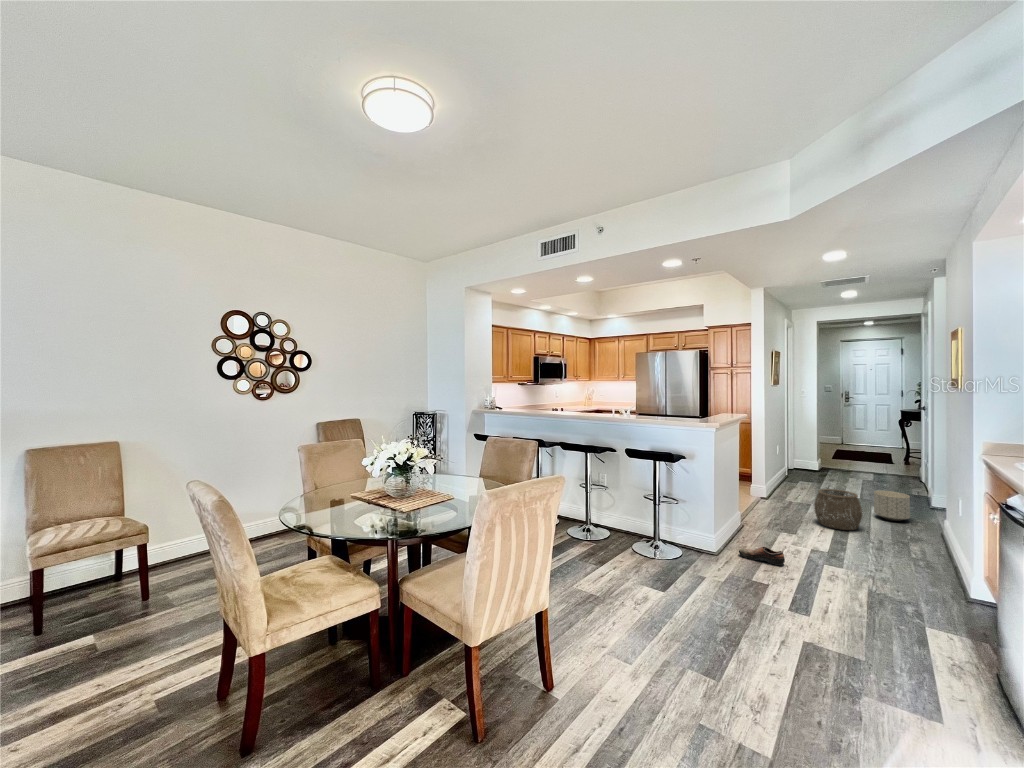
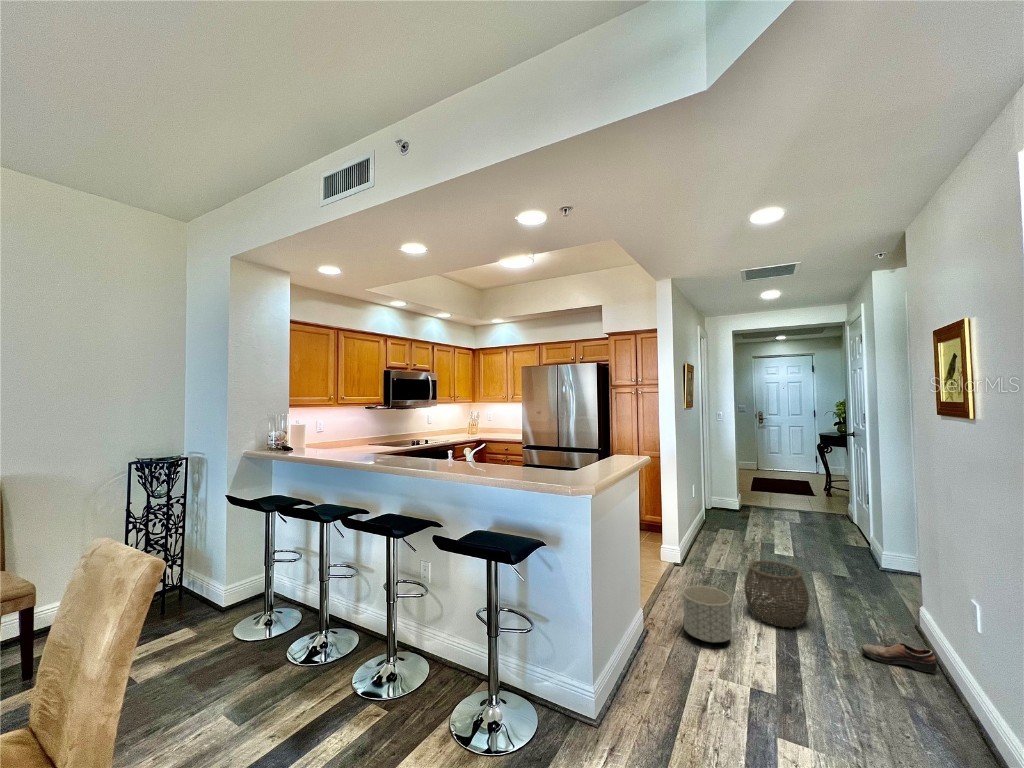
planter: present [874,491,910,521] -> present [683,586,732,643]
shoe: present [739,547,785,565] -> present [862,643,937,672]

